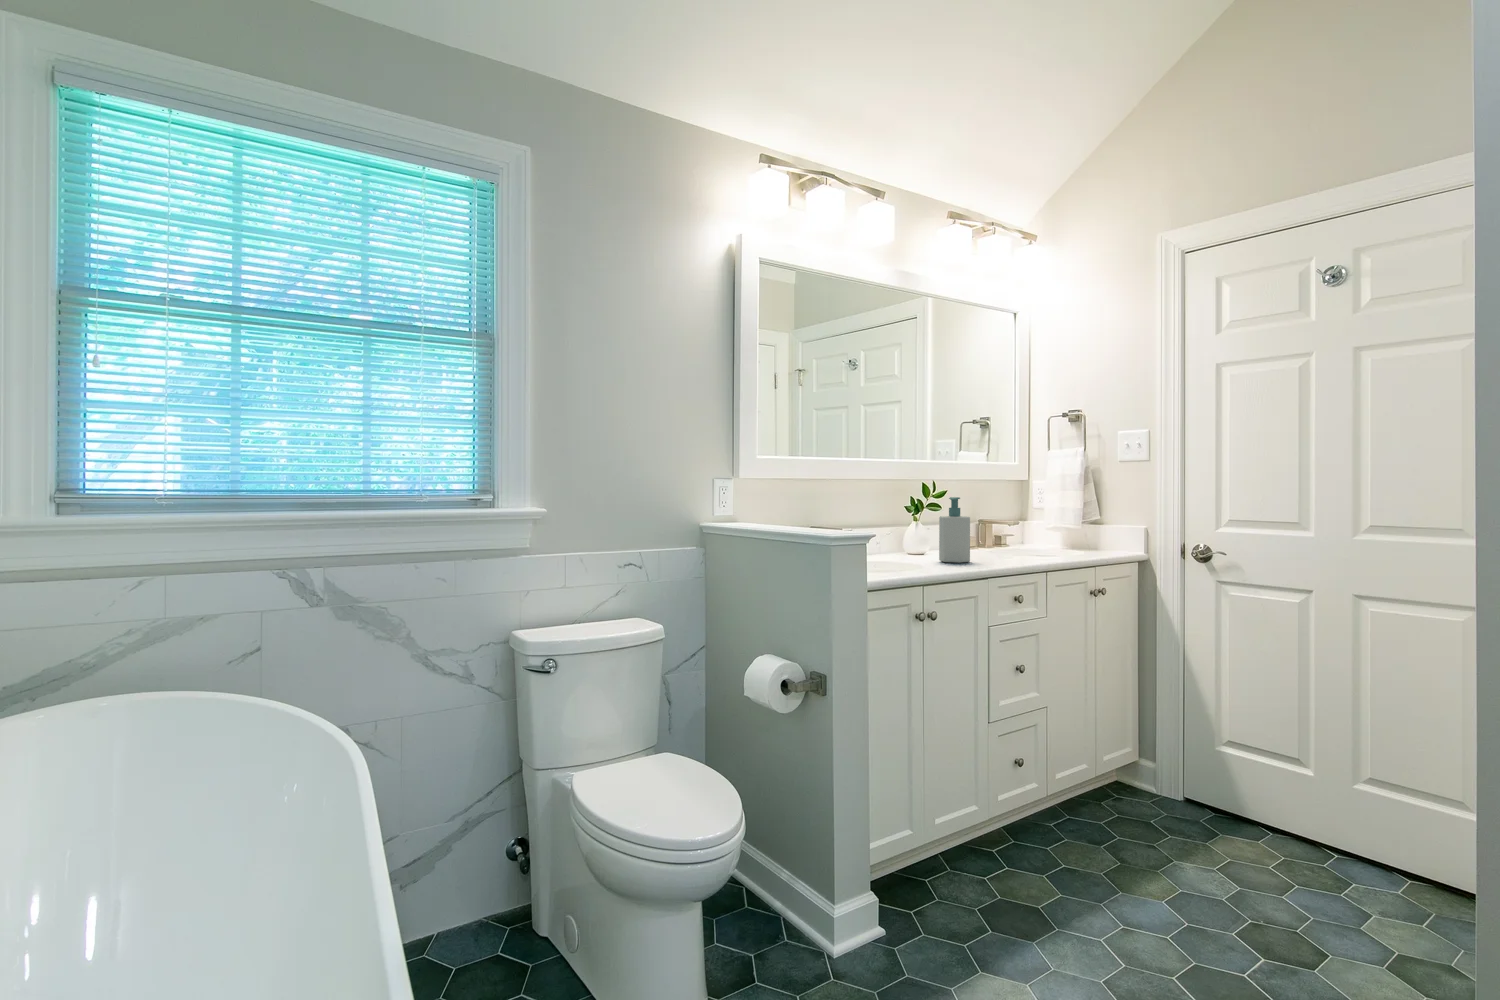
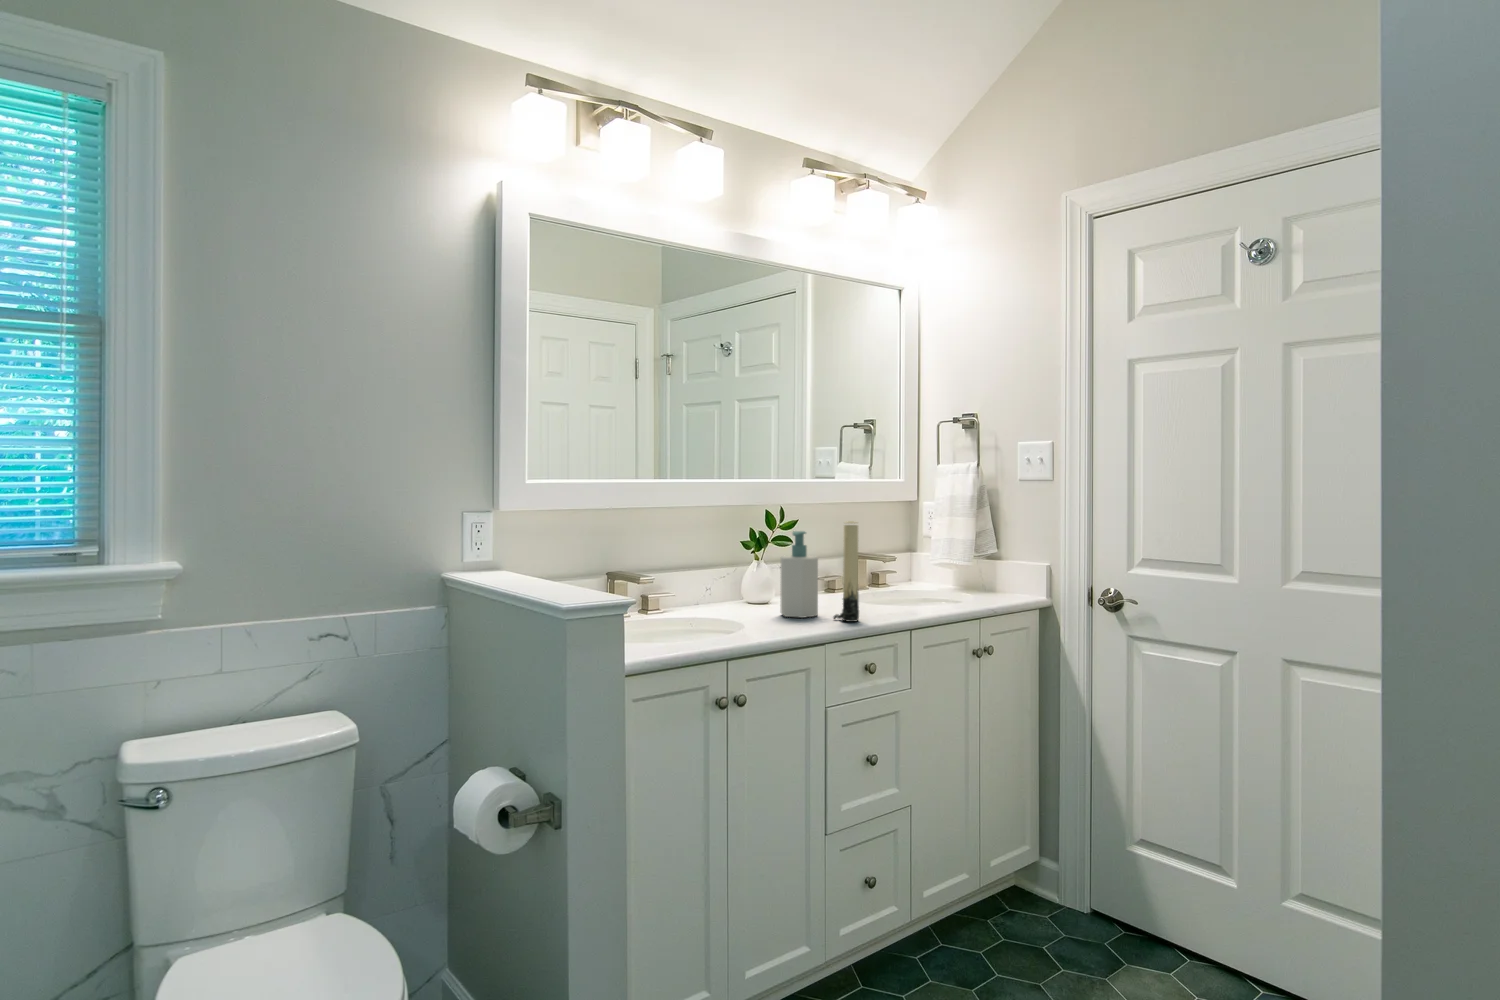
candle: none [984,488,1006,565] -> present [834,521,859,622]

